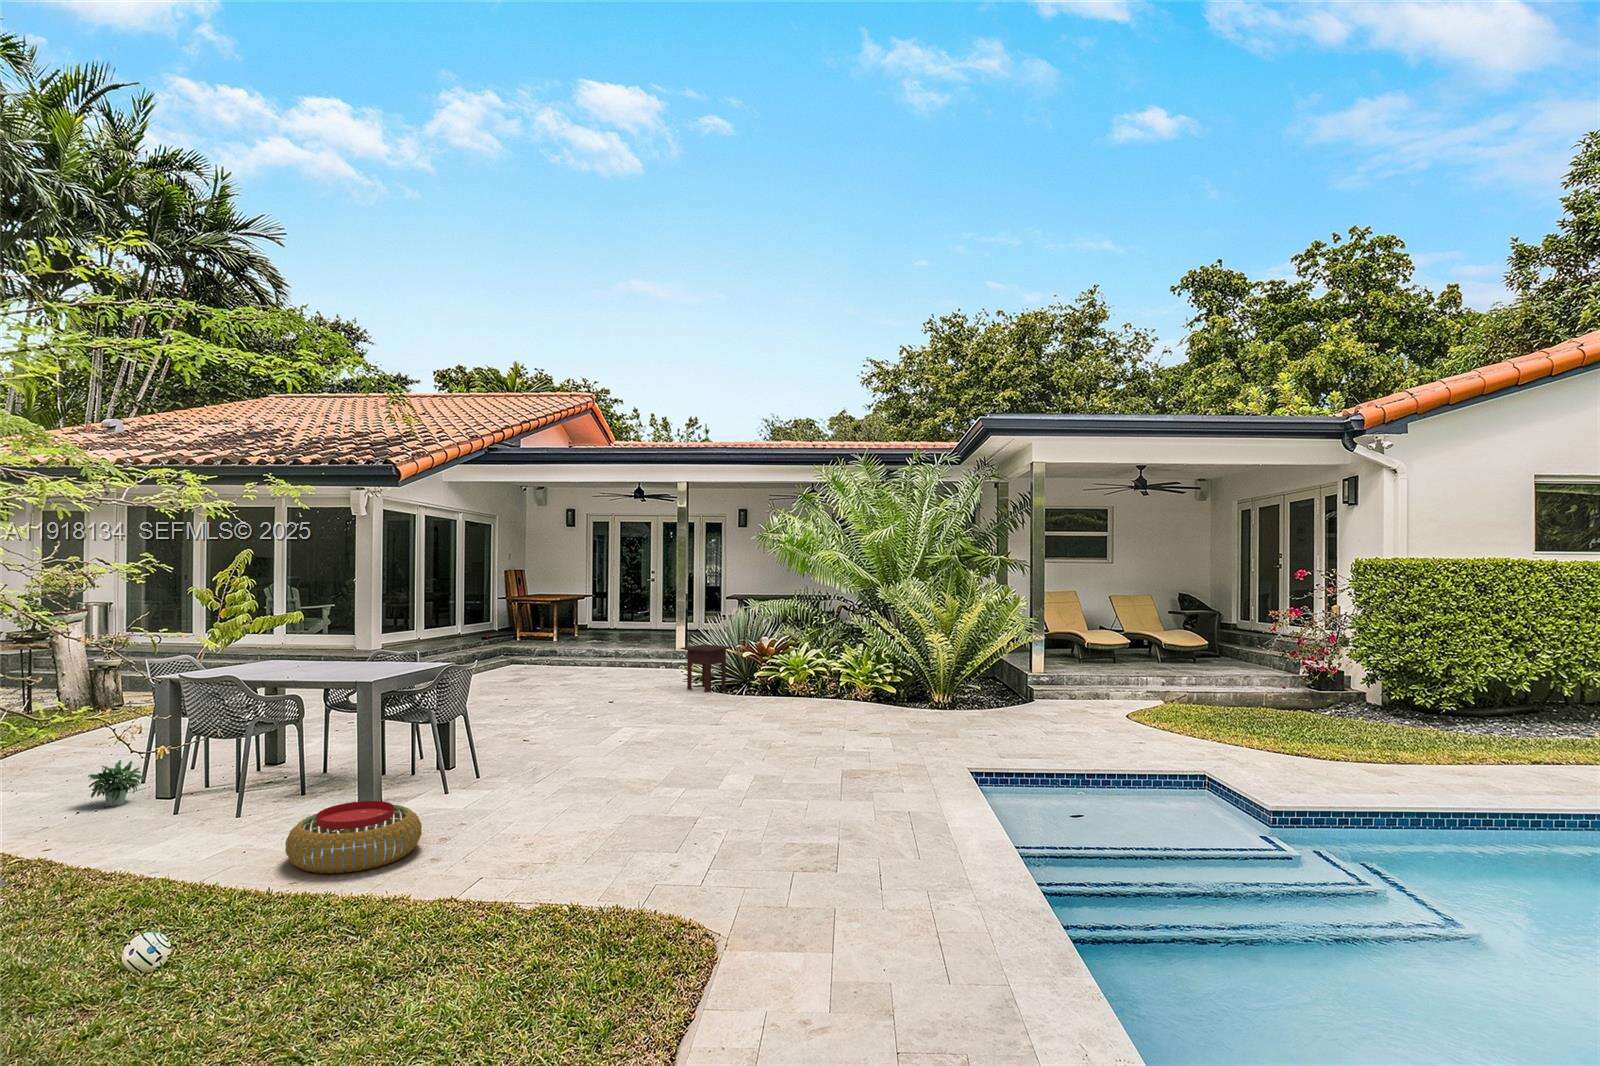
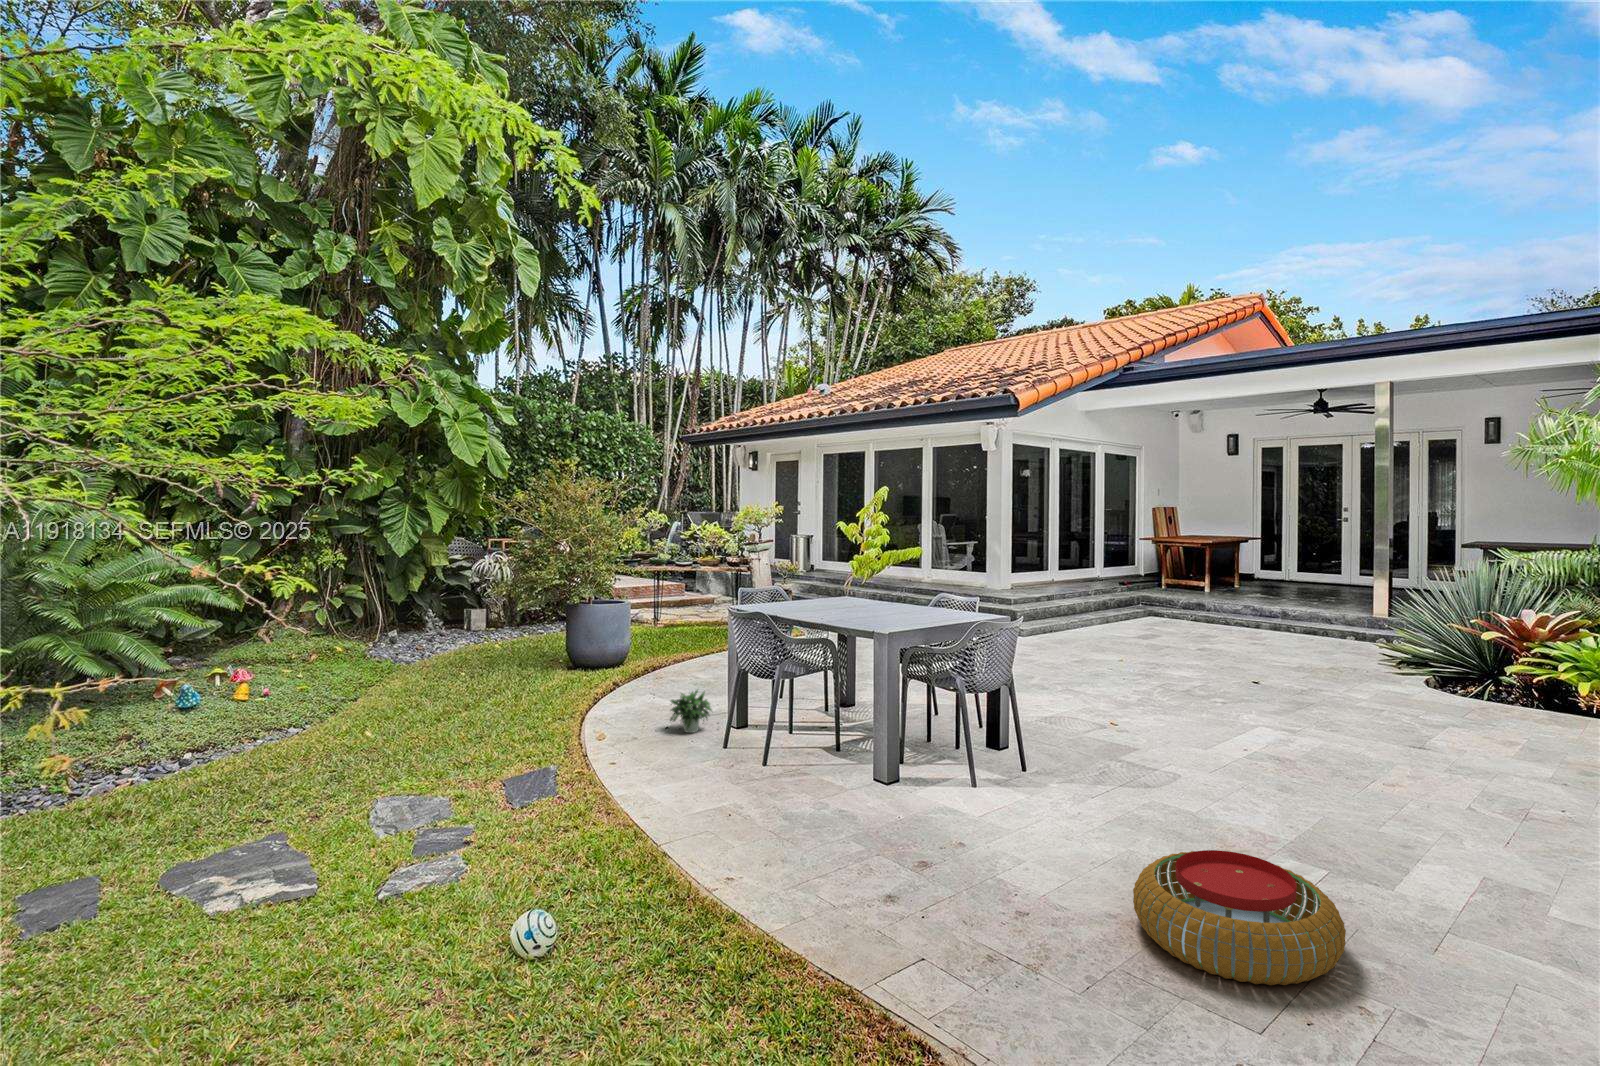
side table: present [681,644,733,692] -> none [1372,614,1465,685]
pouf: present [285,801,422,874] -> present [1133,850,1346,985]

